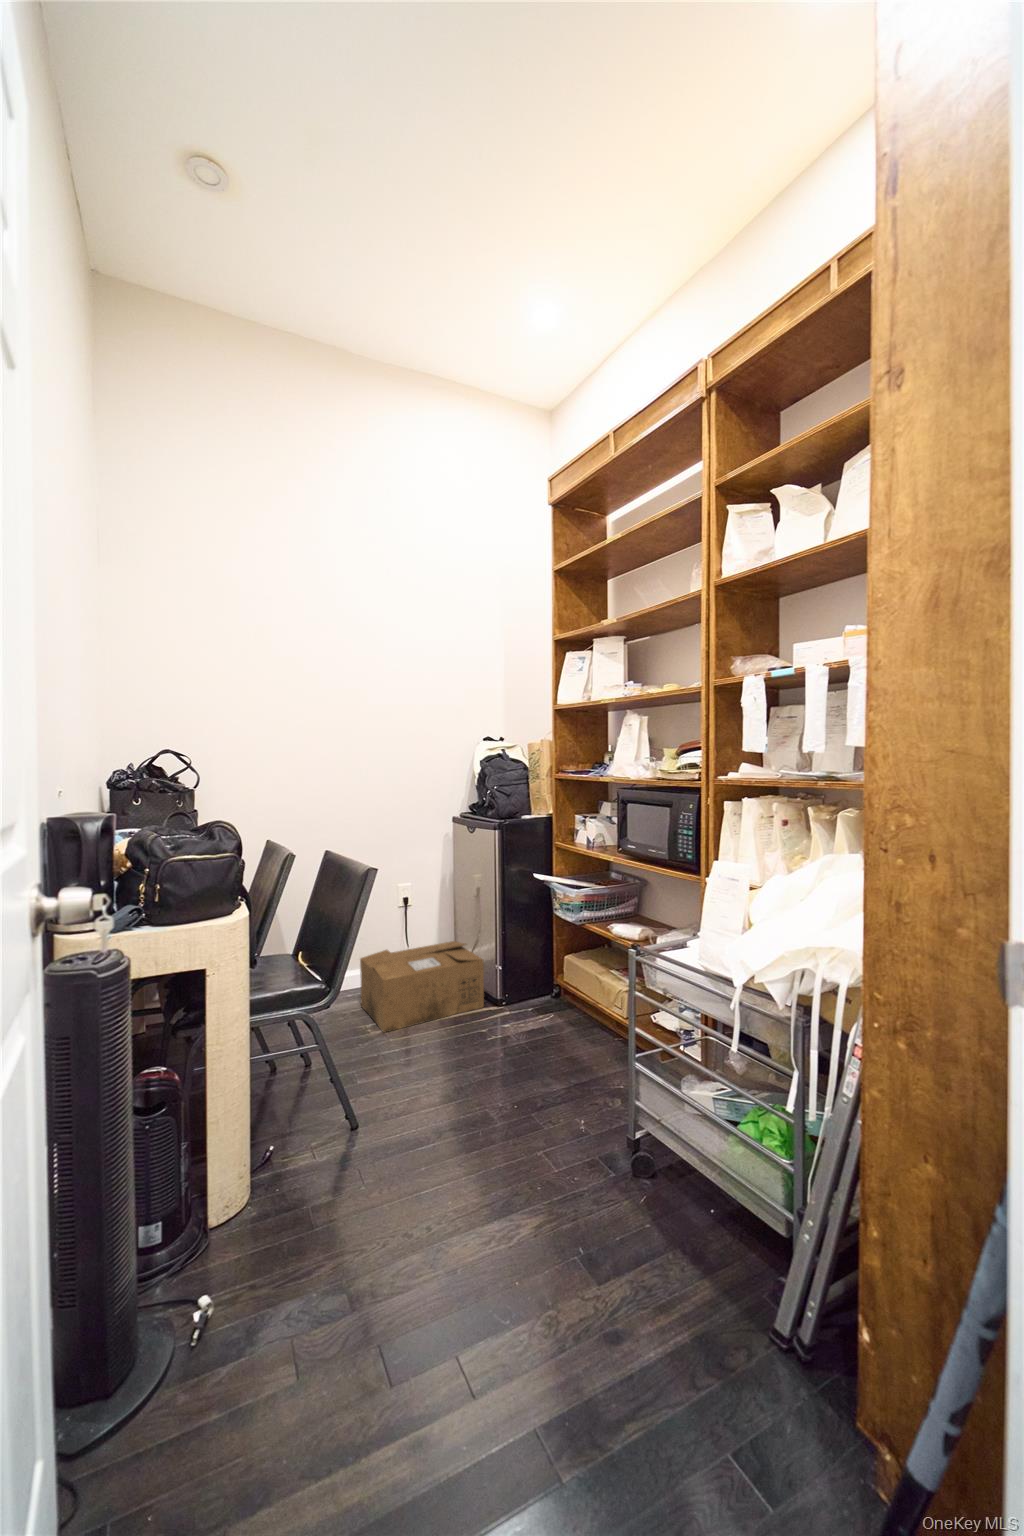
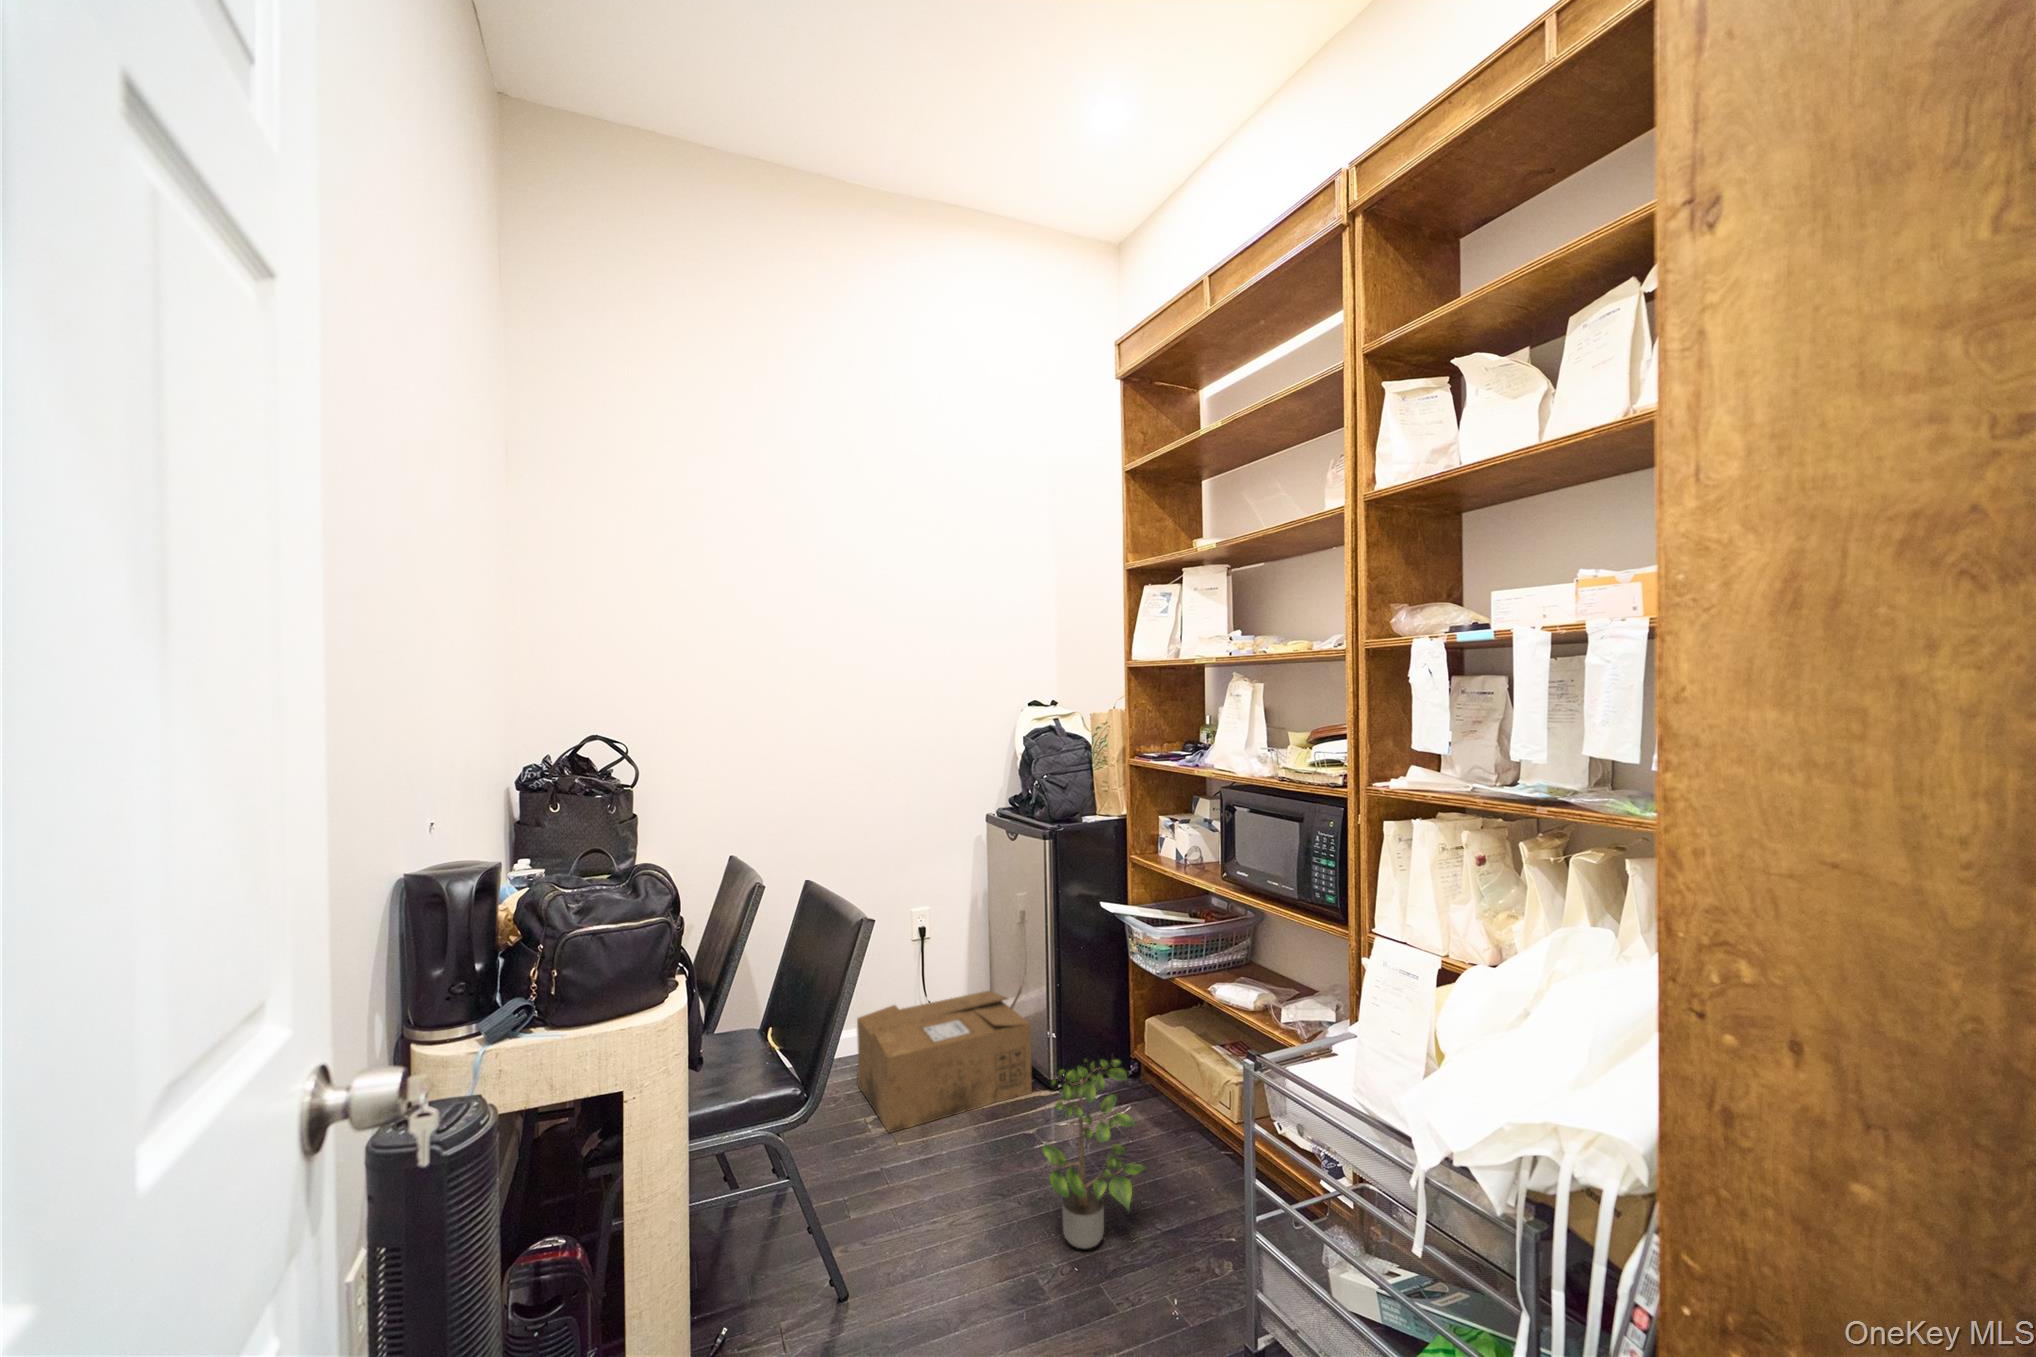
potted plant: none [492,964,566,1094] -> present [1042,1059,1146,1249]

